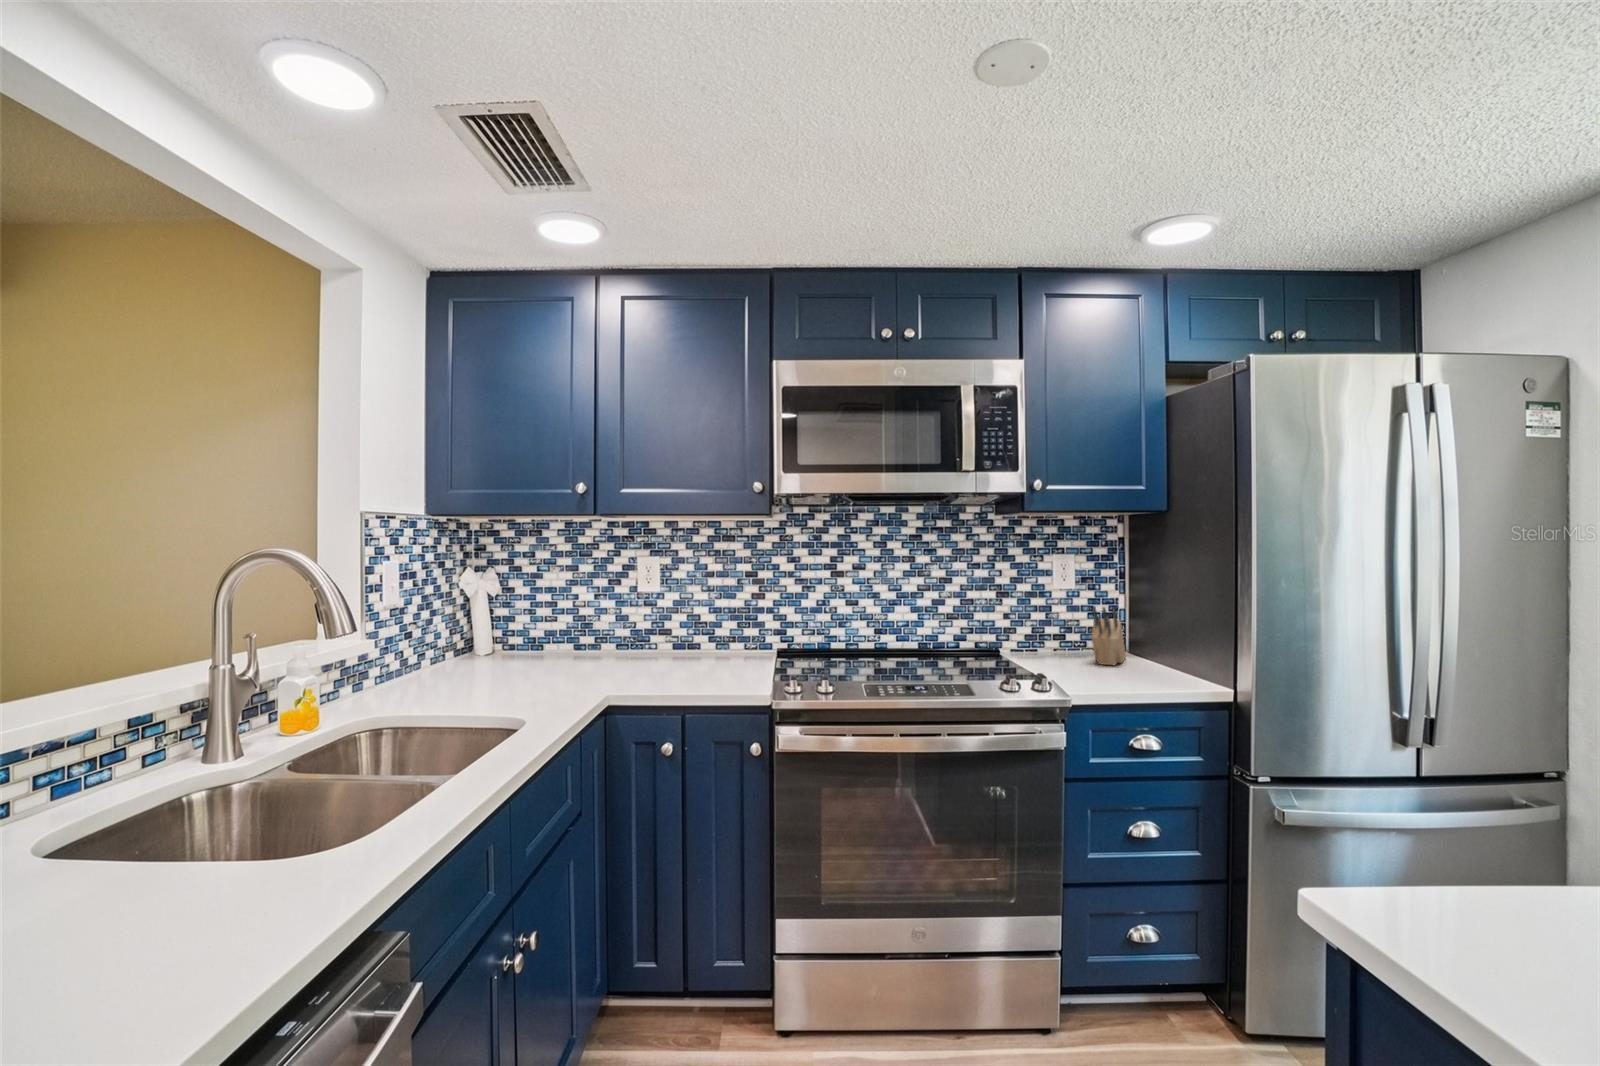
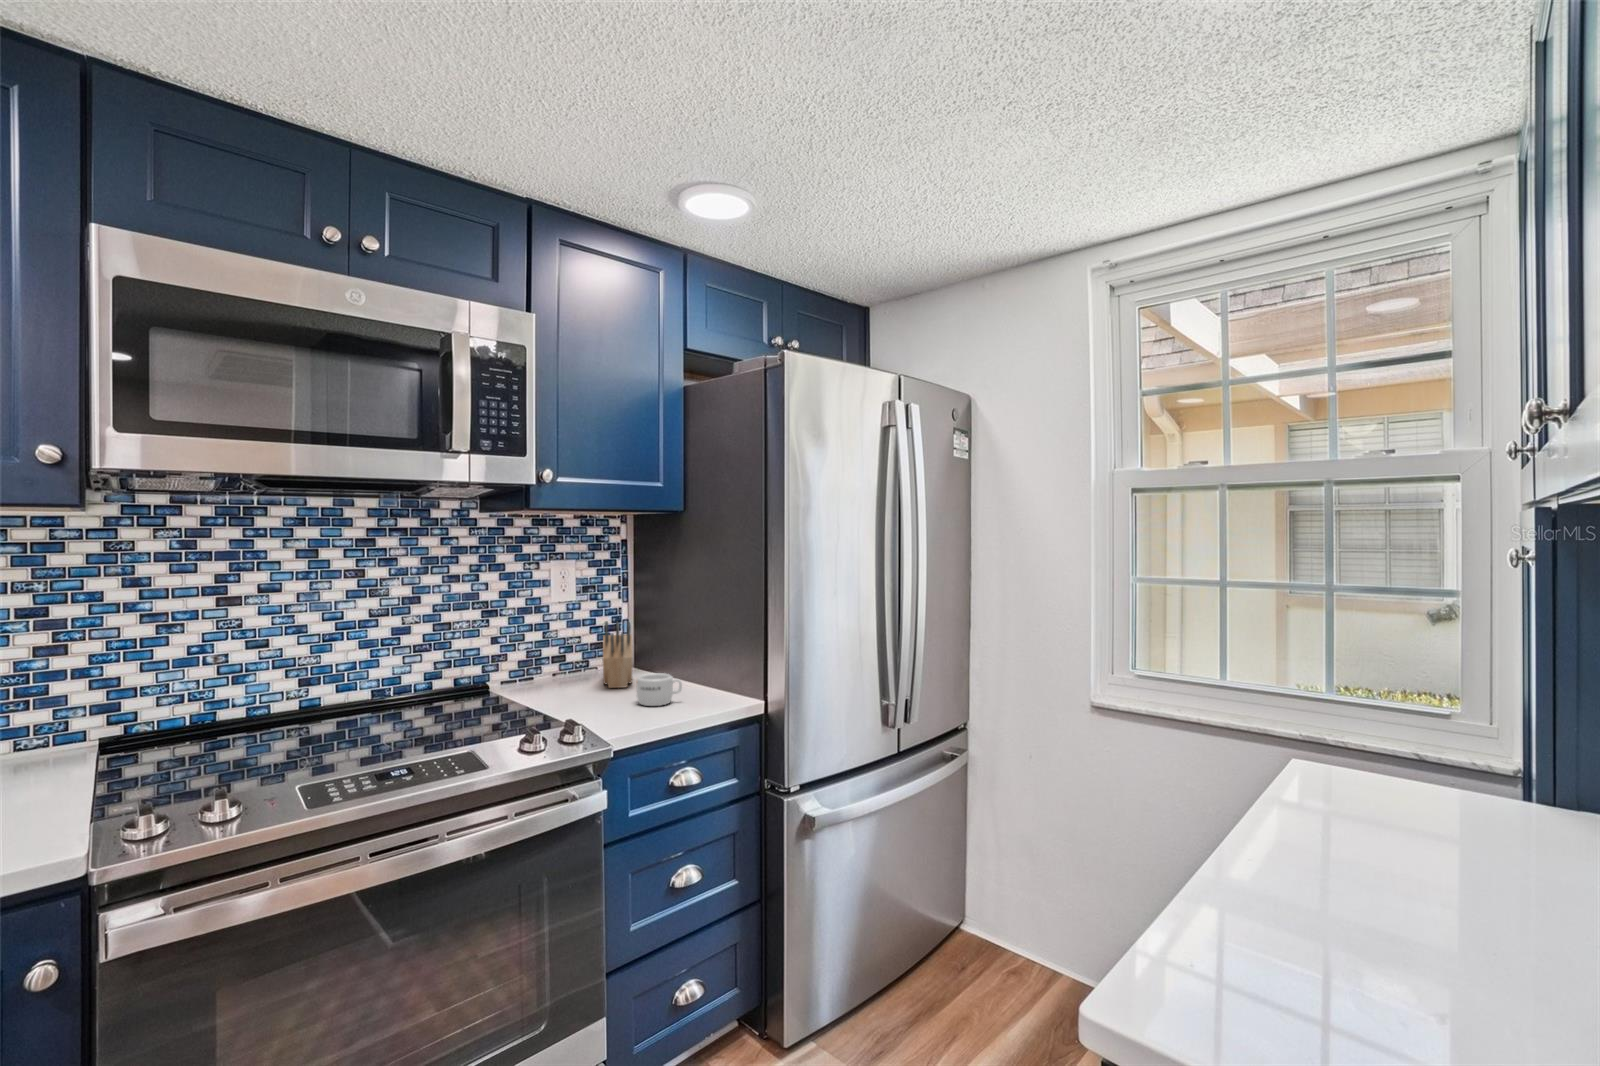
mug: none [1115,653,1159,681] -> present [637,673,682,706]

